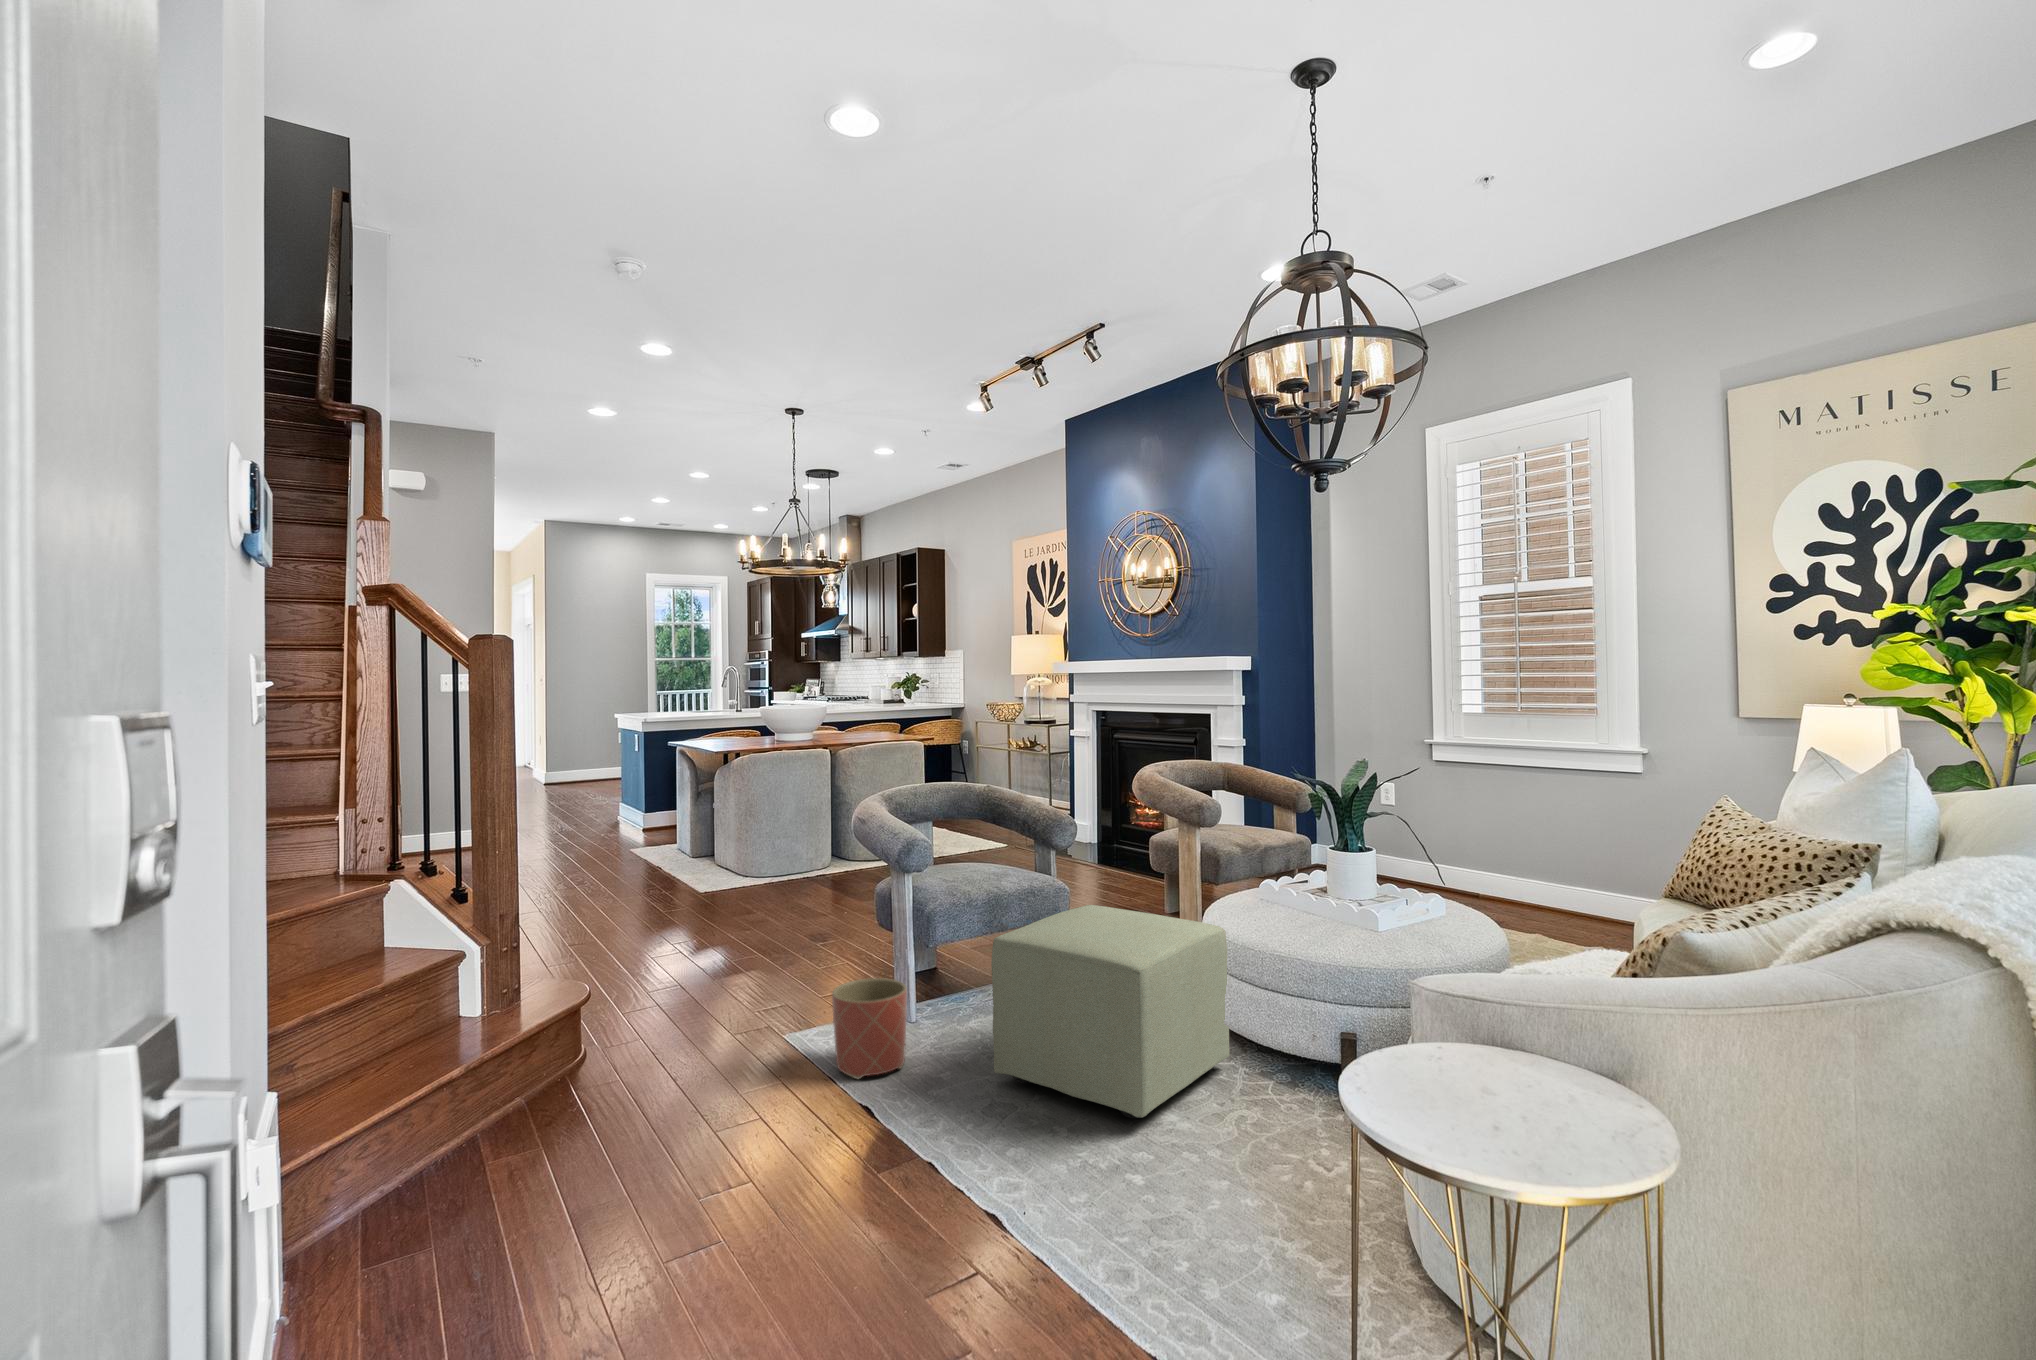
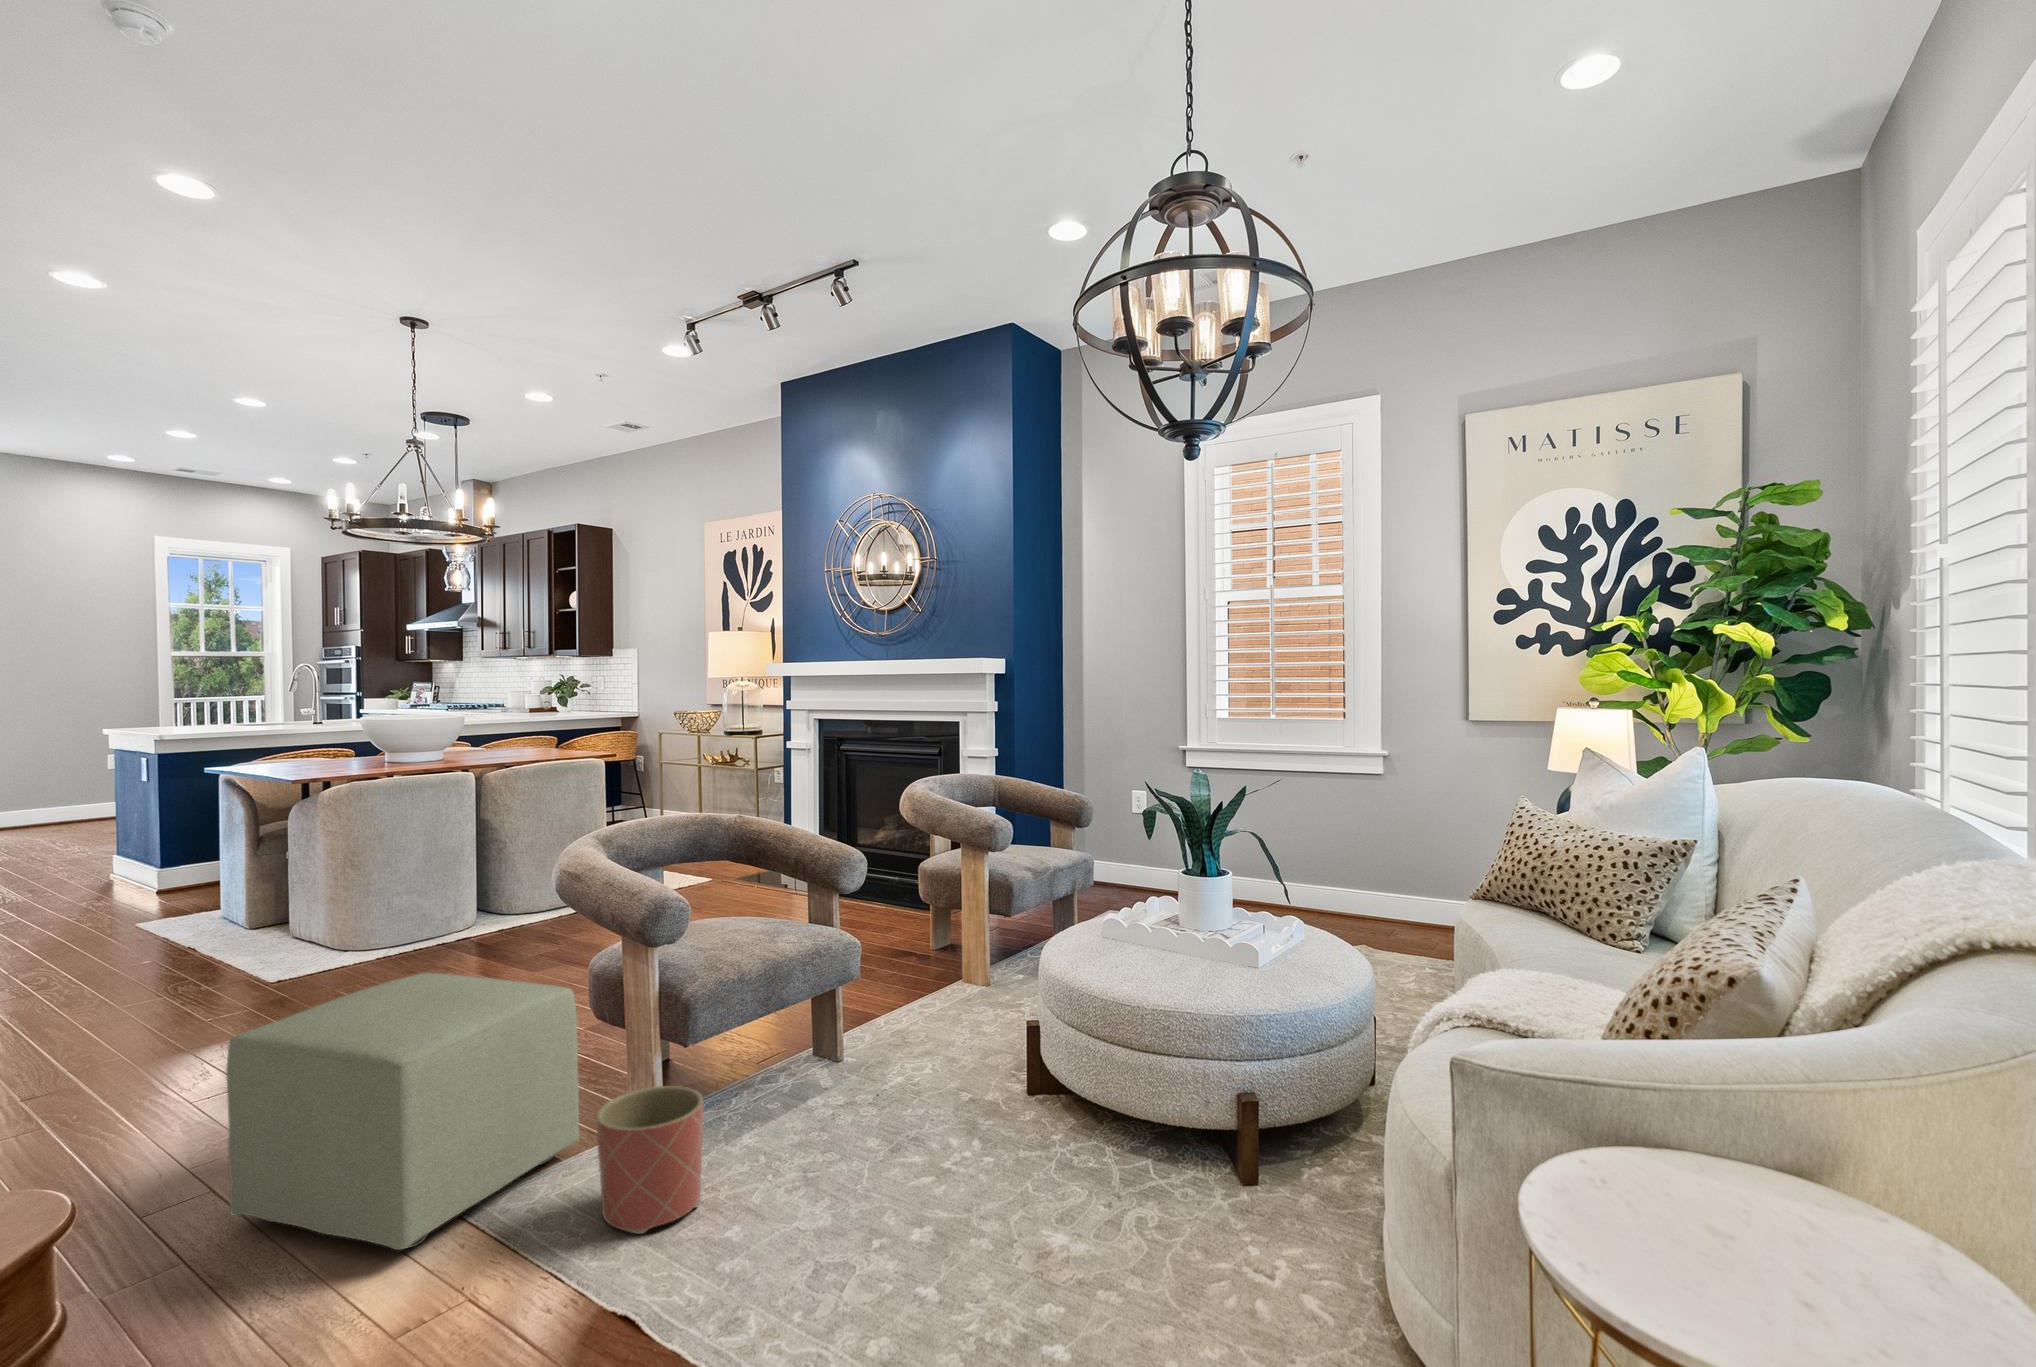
ottoman: present [991,905,1229,1118] -> present [226,973,579,1250]

